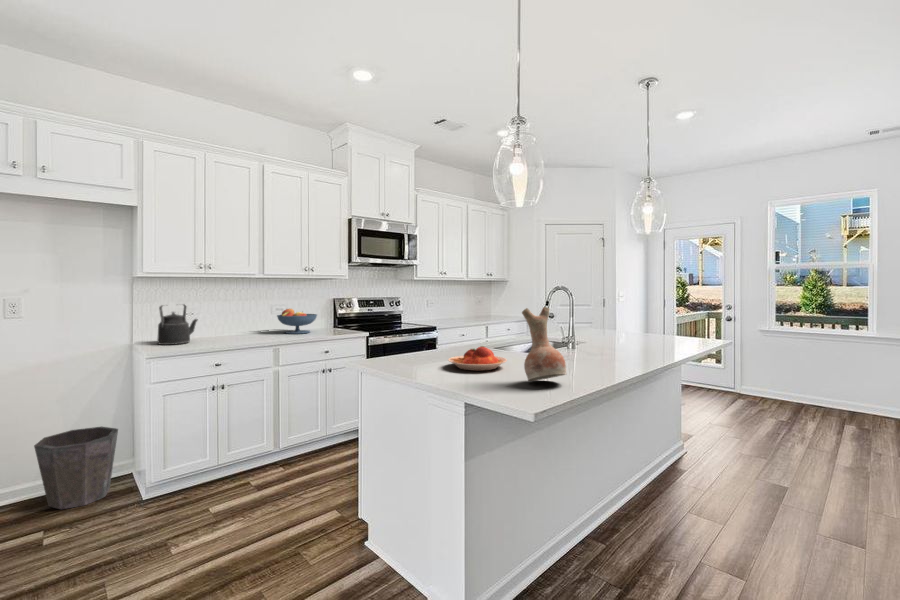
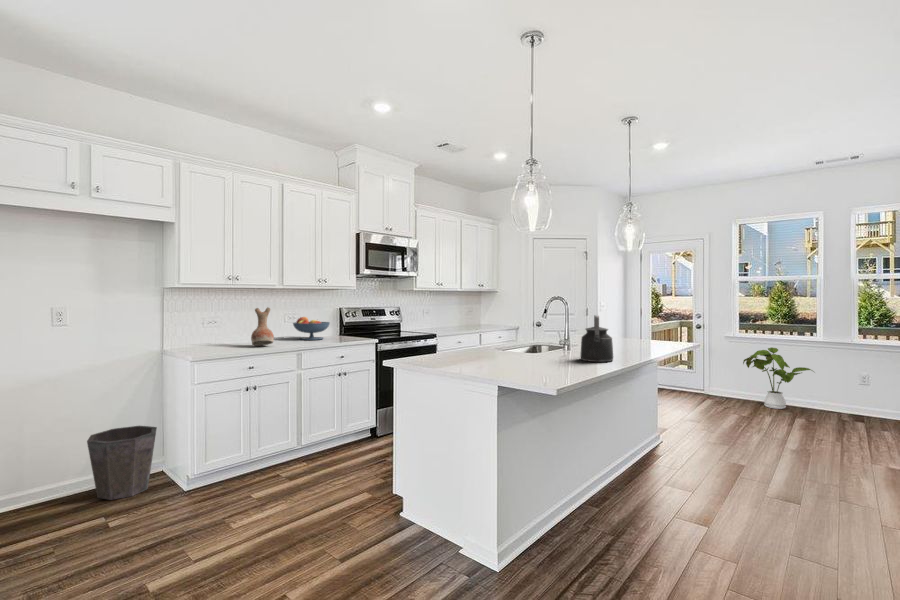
kettle: present [158,304,198,345] -> present [581,315,613,362]
vase: present [522,307,567,381] -> present [251,308,274,346]
house plant: none [781,343,868,412] -> present [743,347,812,409]
plate: present [448,346,507,371] -> none [473,344,522,364]

